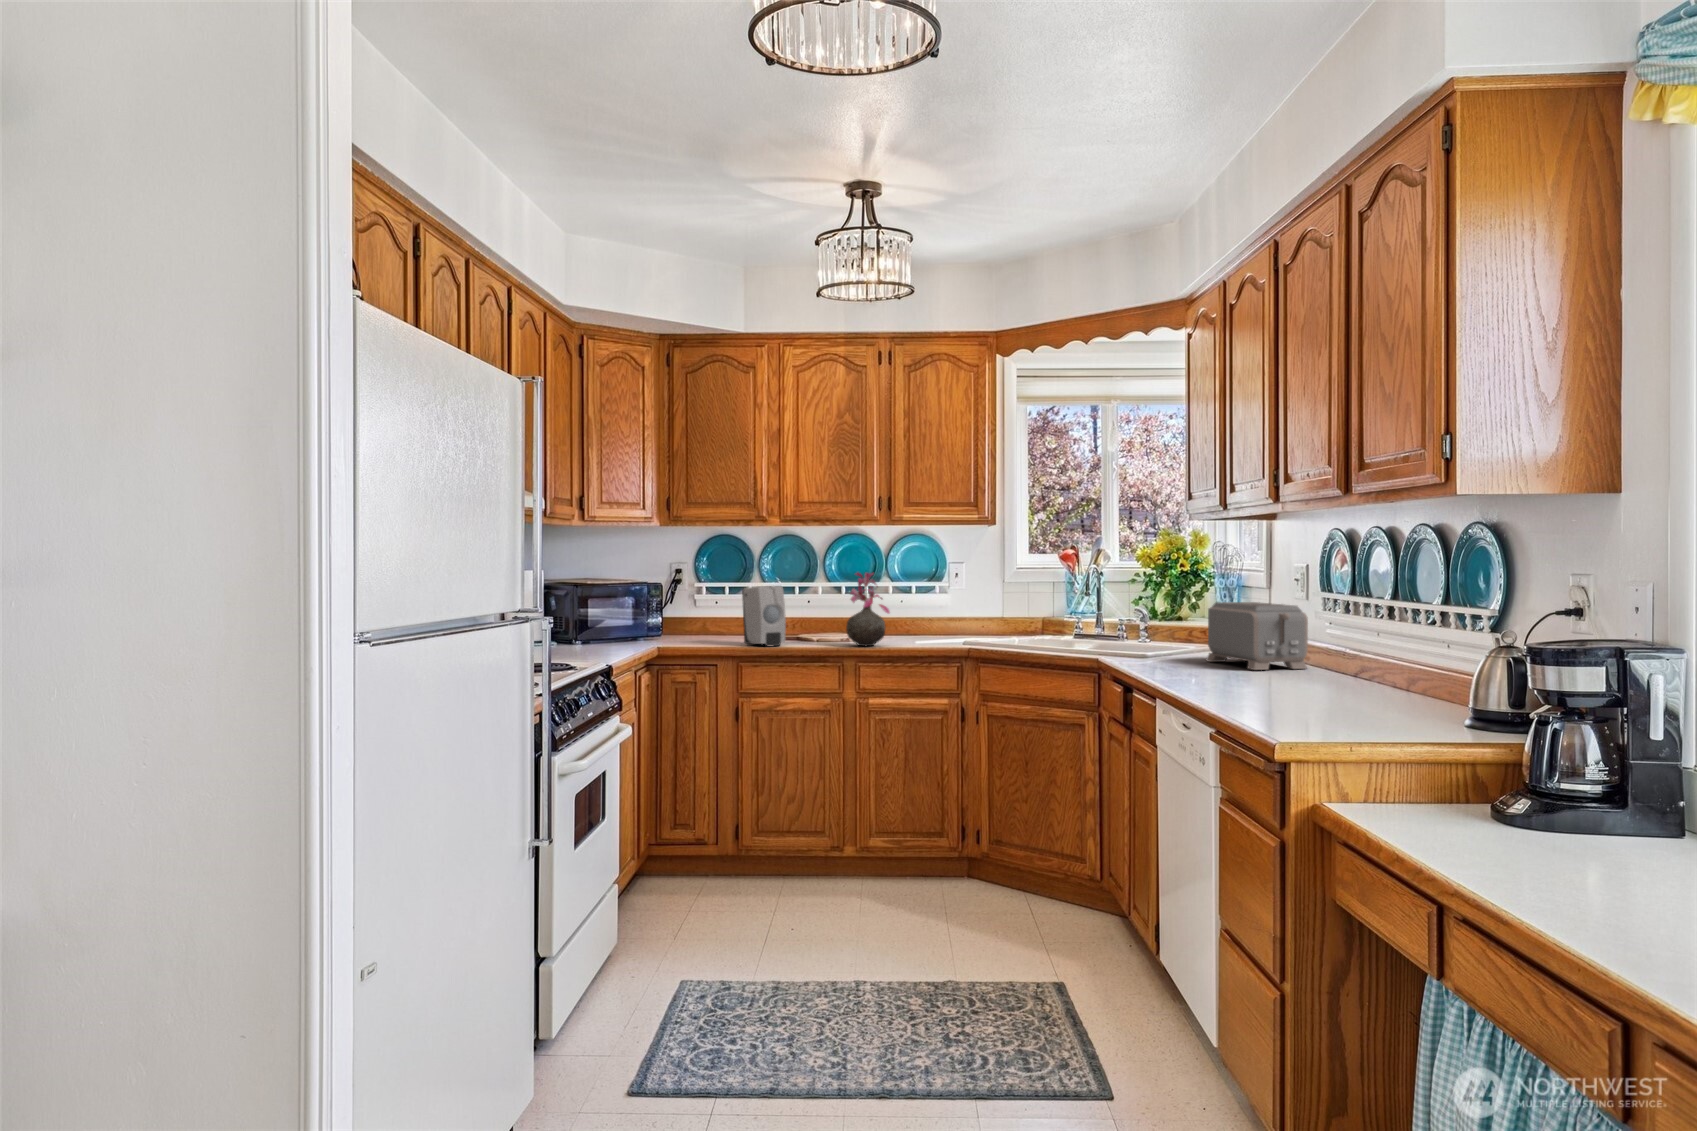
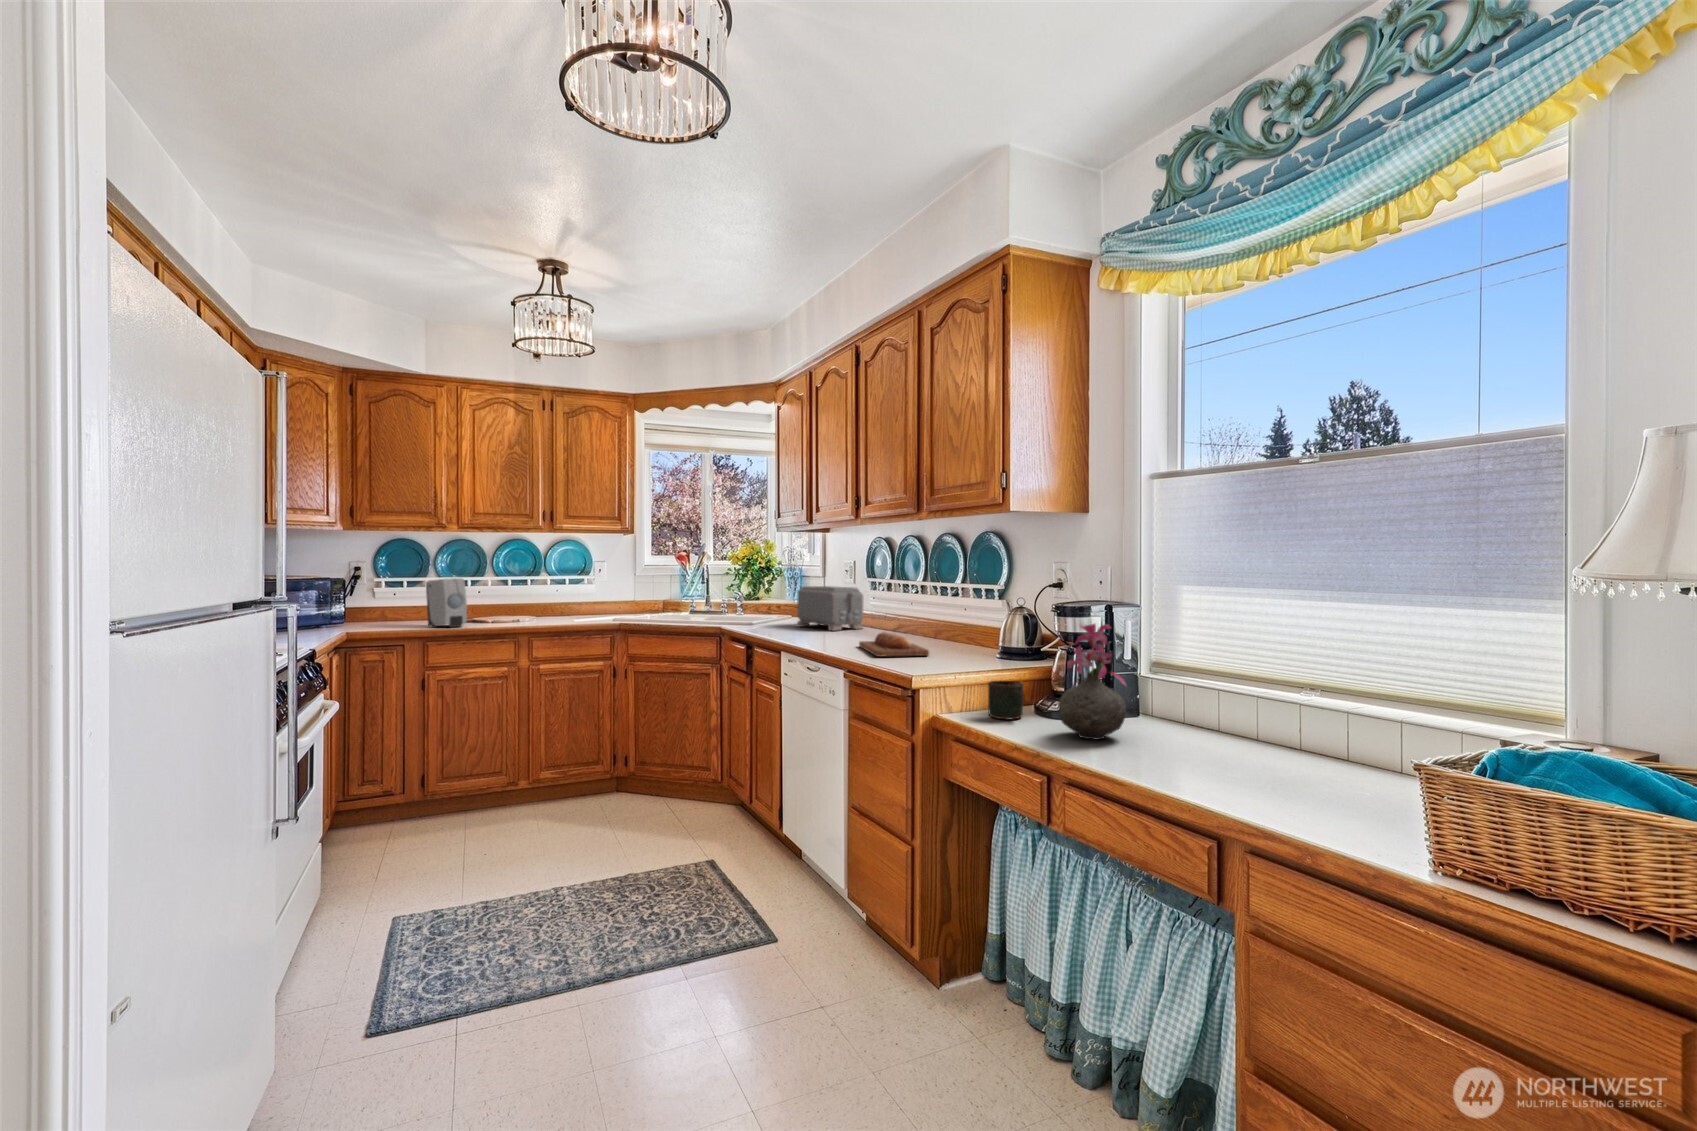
vase: present [846,573,890,646] -> present [1058,624,1126,740]
bread loaf: none [1264,676,1357,715] -> present [859,632,929,657]
mug: none [1400,759,1460,819] -> present [988,681,1023,719]

